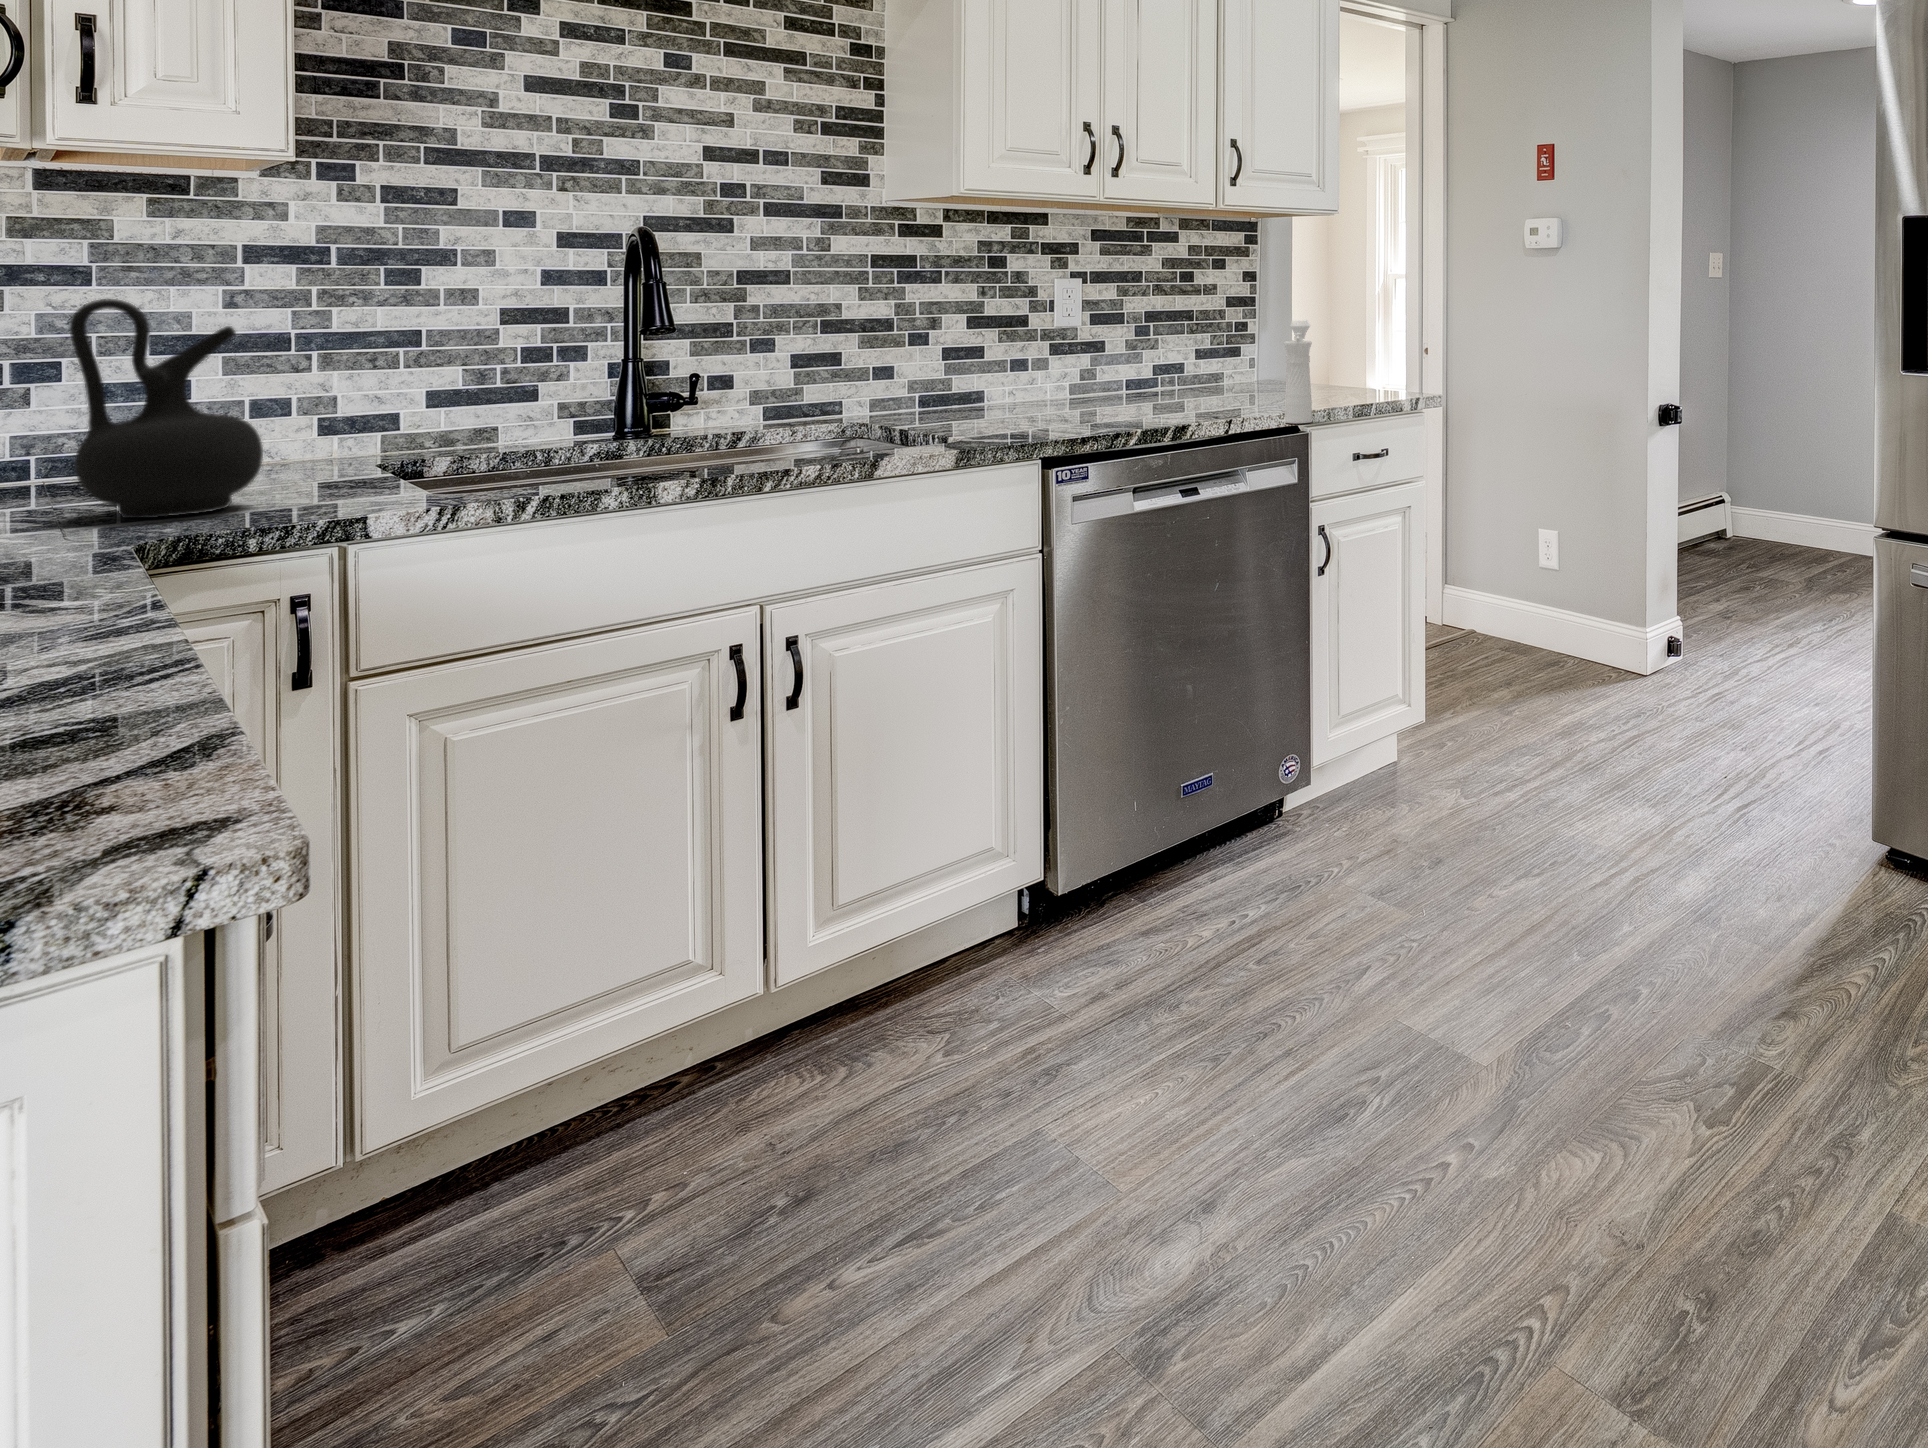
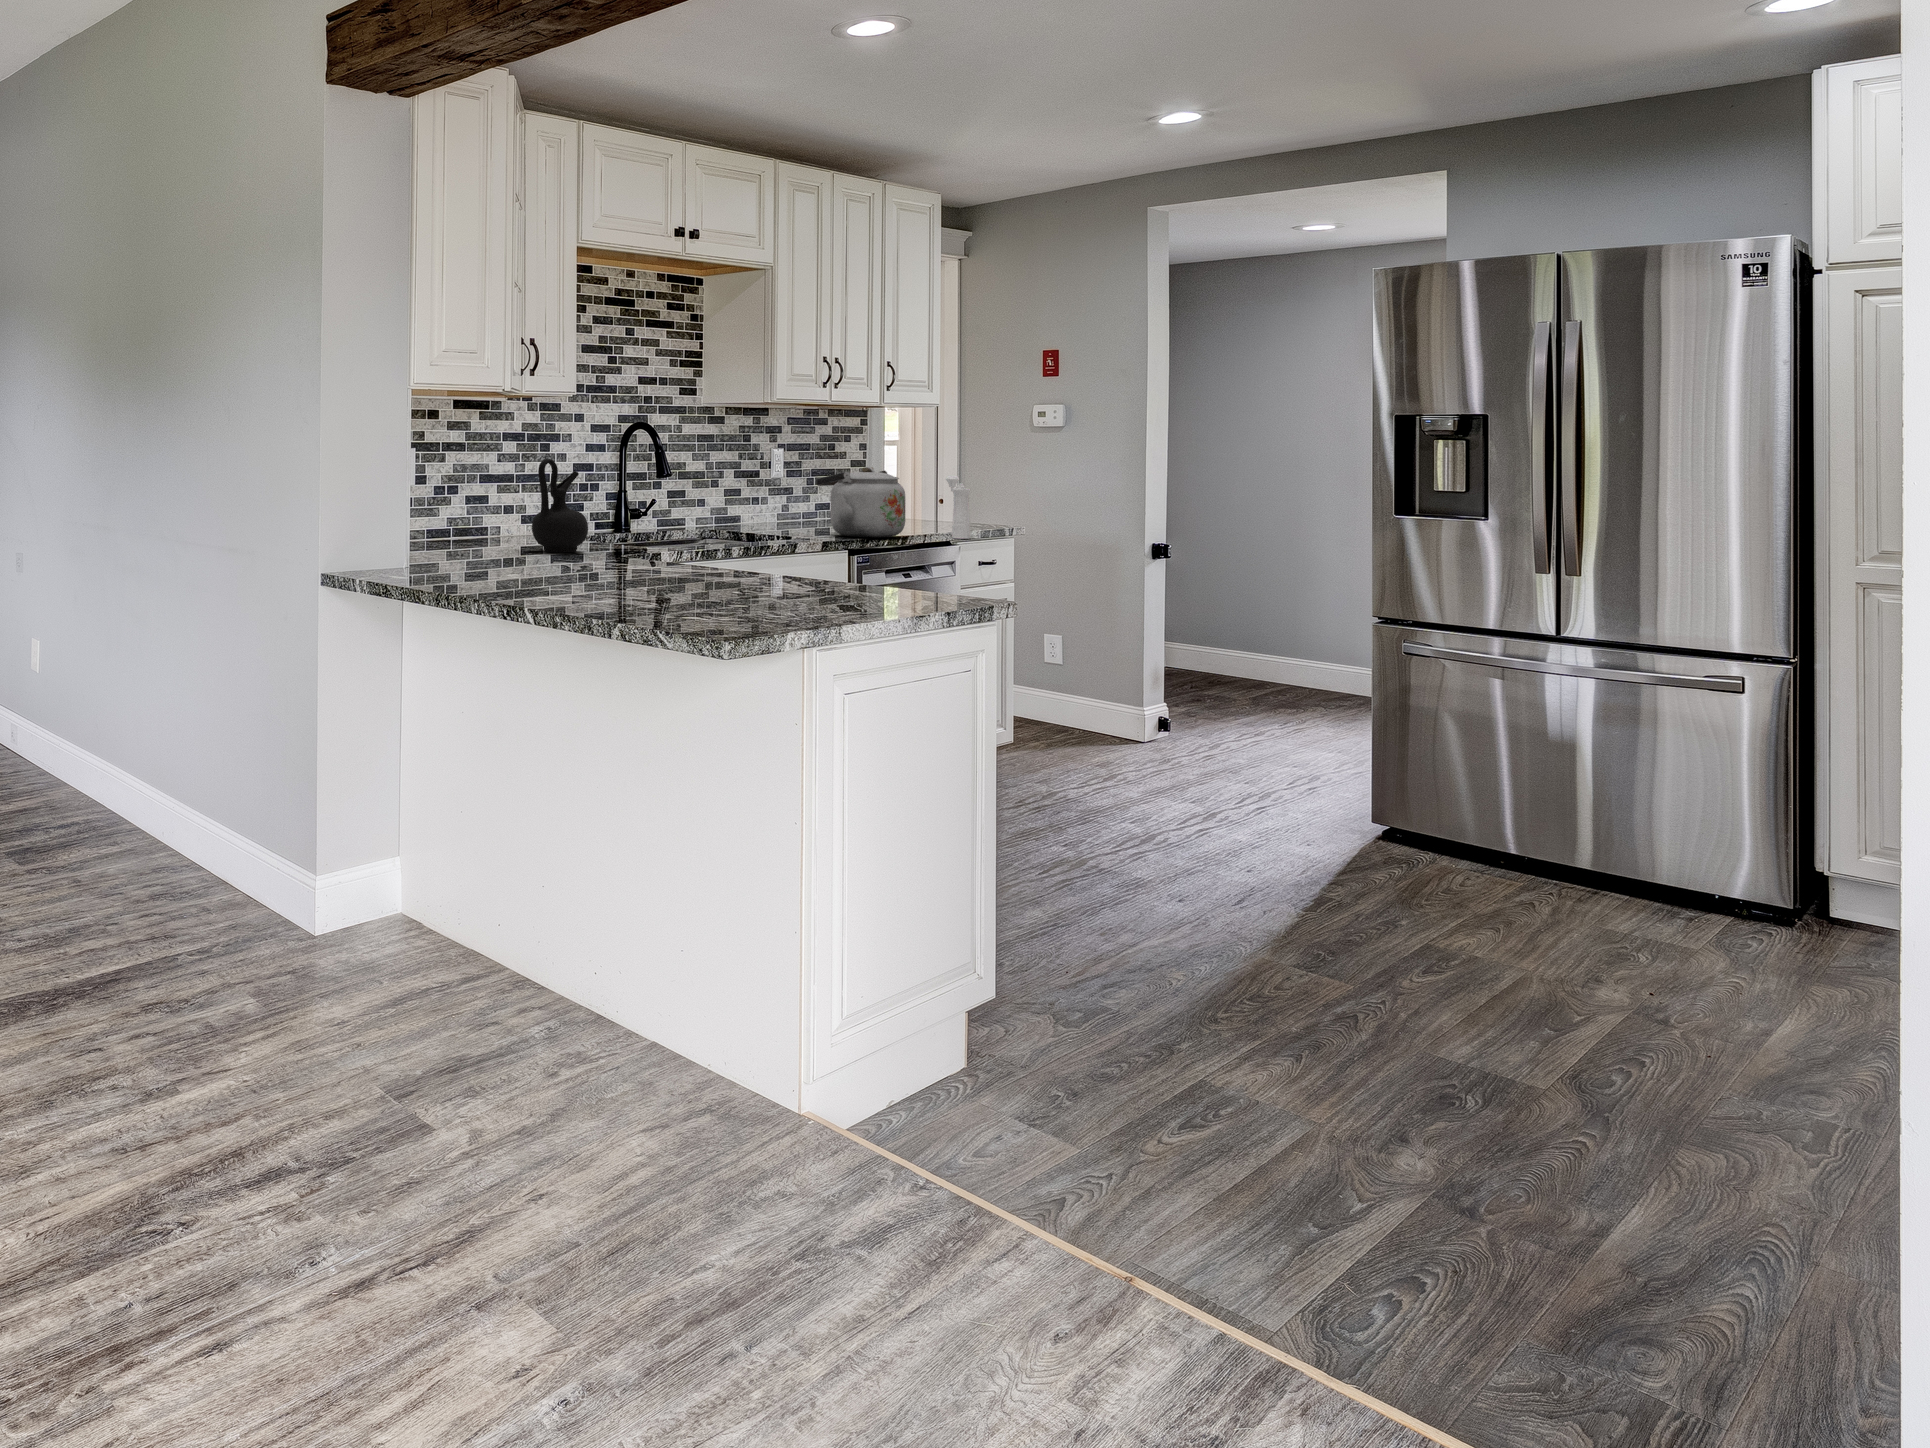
kettle: none [1060,308,1205,426] -> present [816,467,906,538]

